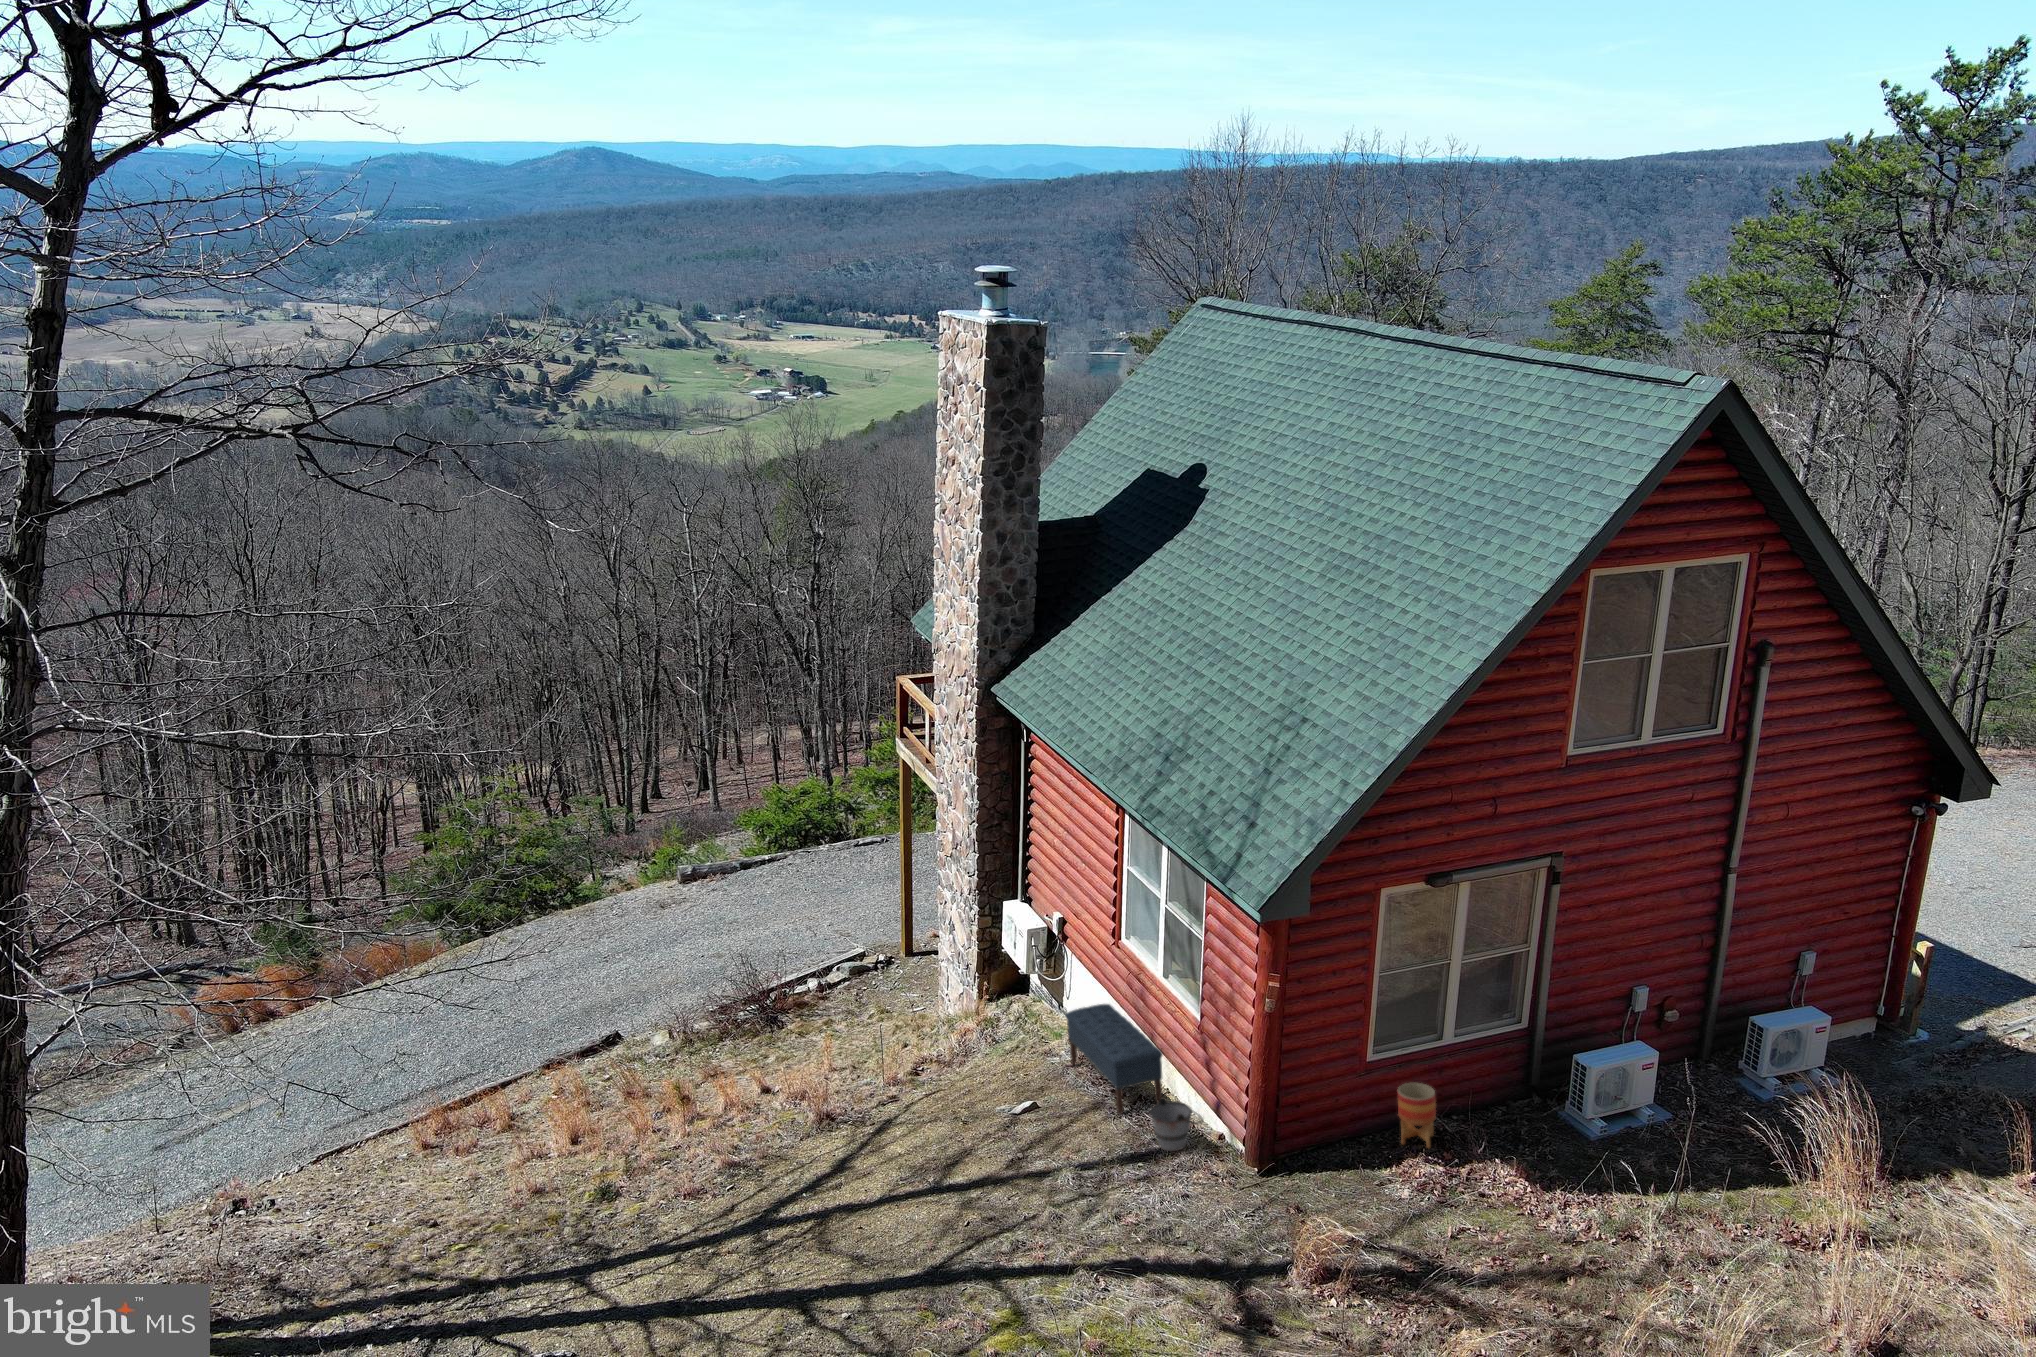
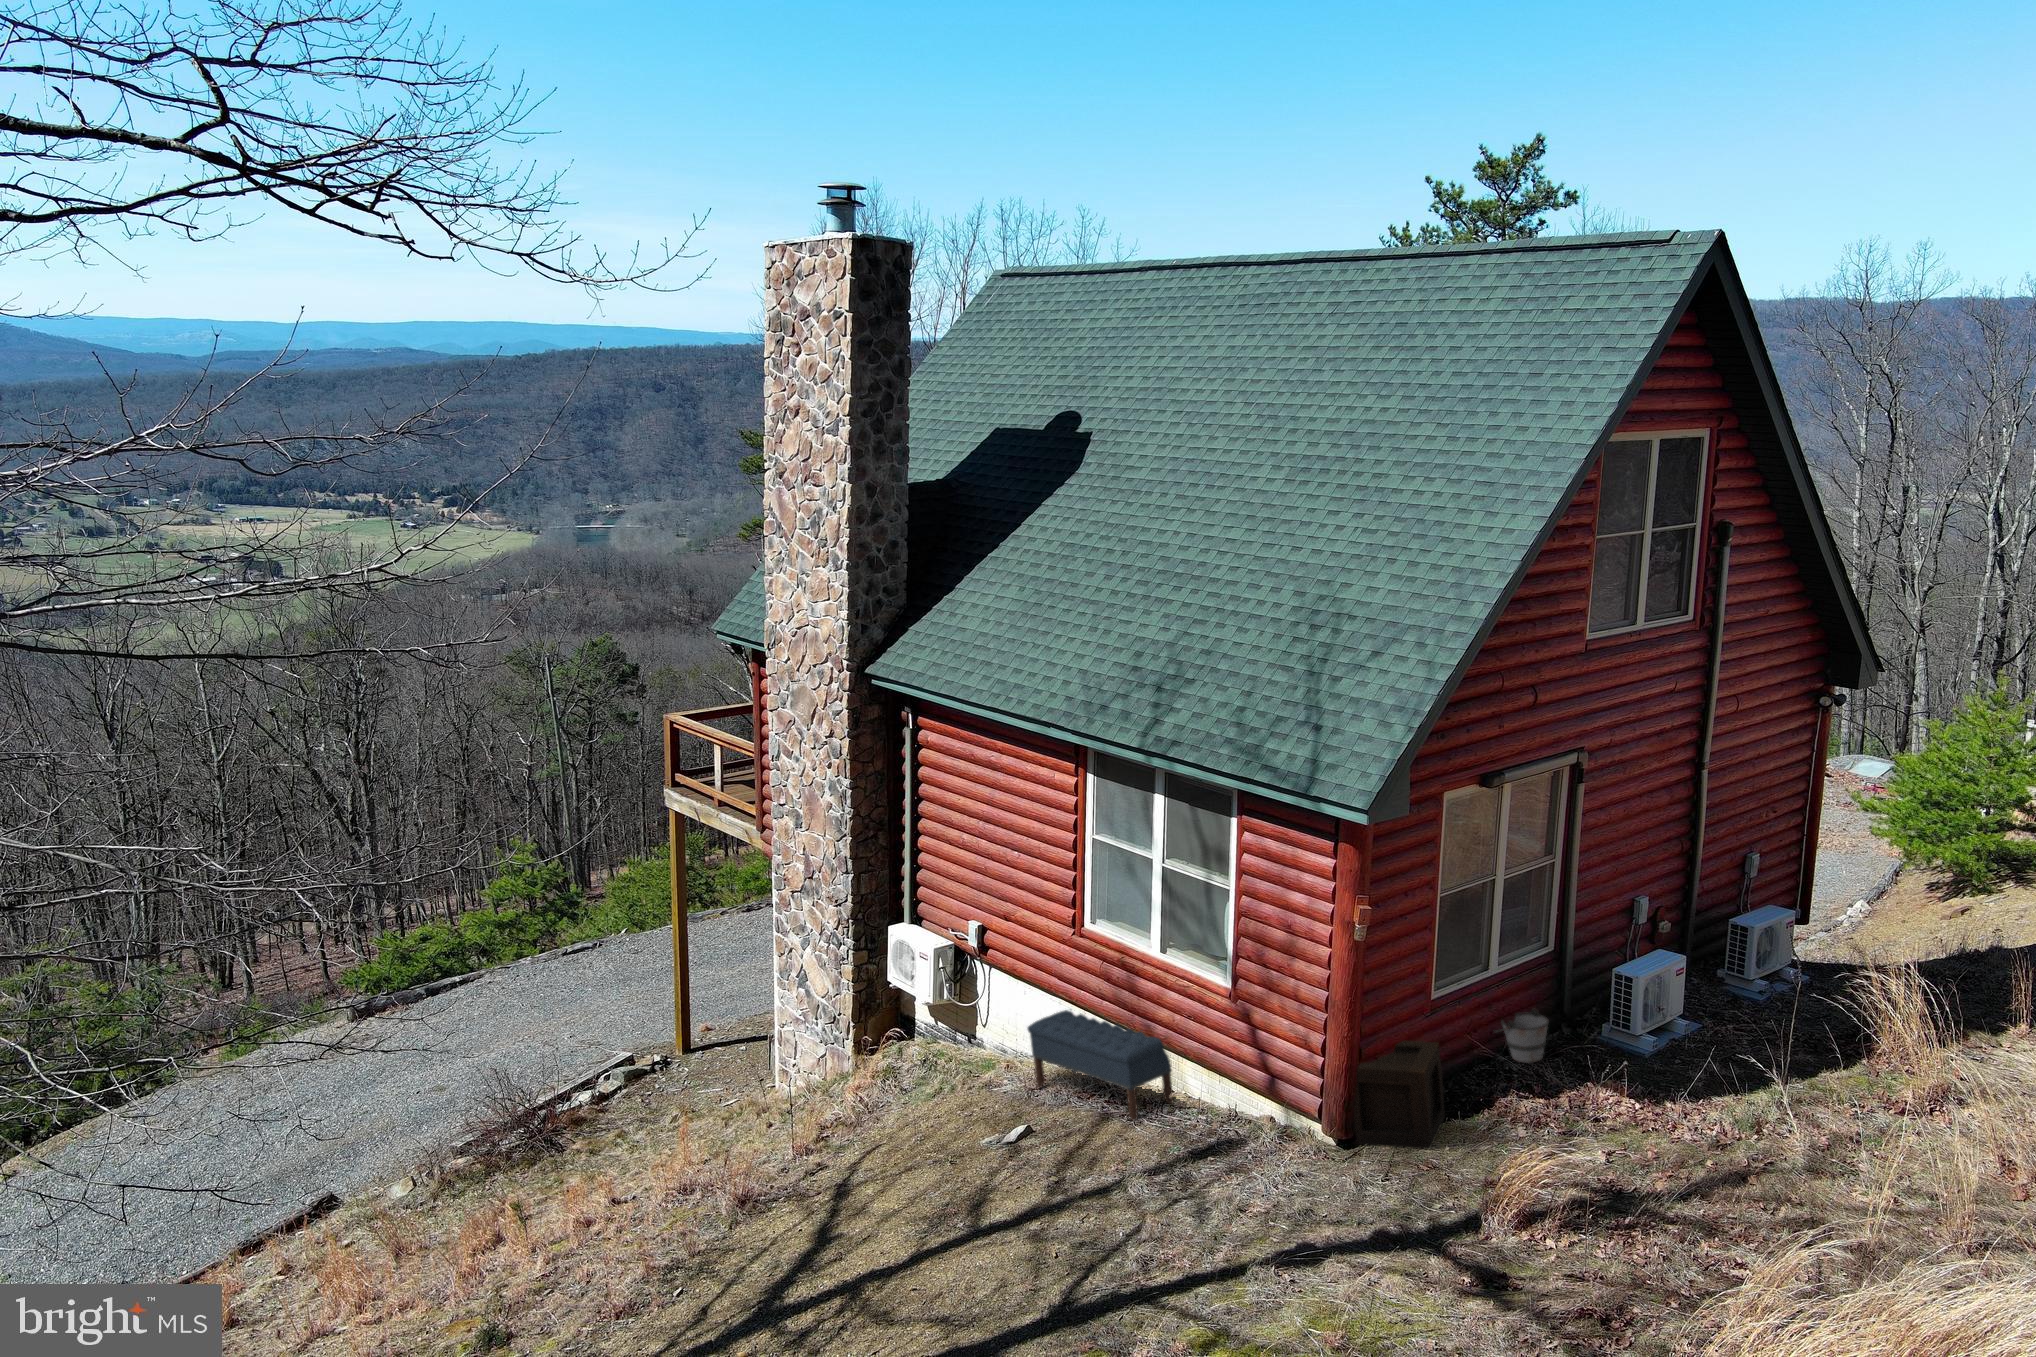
planter: present [1398,1083,1436,1148] -> none [1439,1019,1481,1087]
wooden crate: none [1265,1089,1369,1207] -> present [1354,1041,1445,1149]
bucket: present [1149,1097,1204,1151] -> present [1493,1008,1549,1063]

